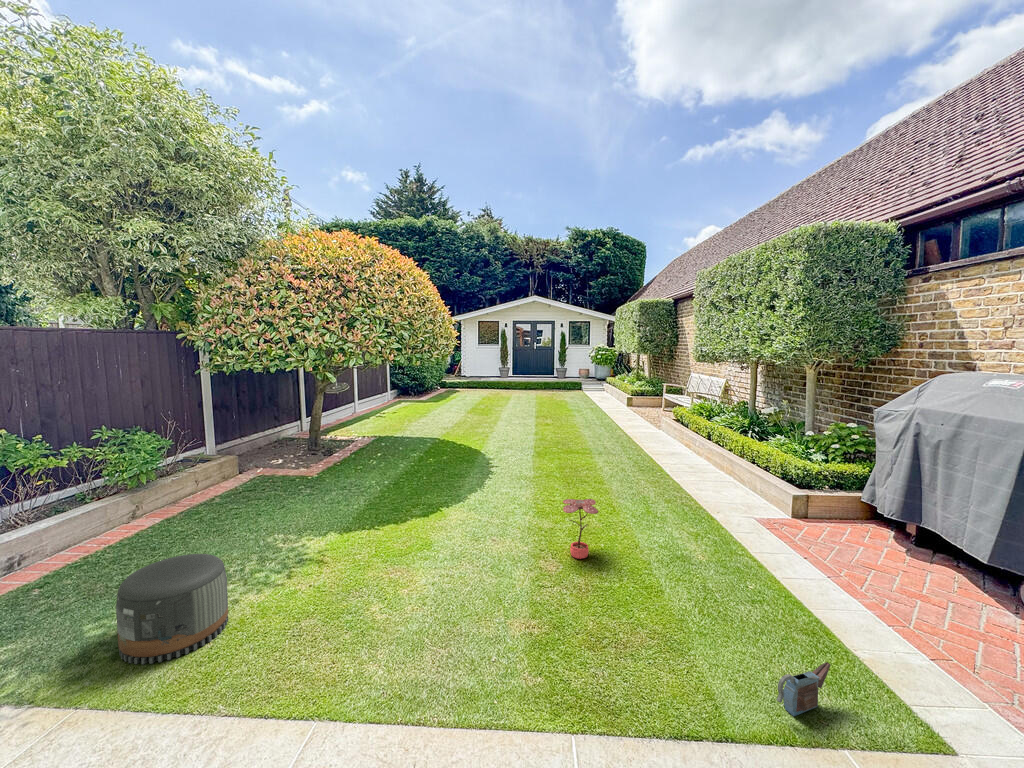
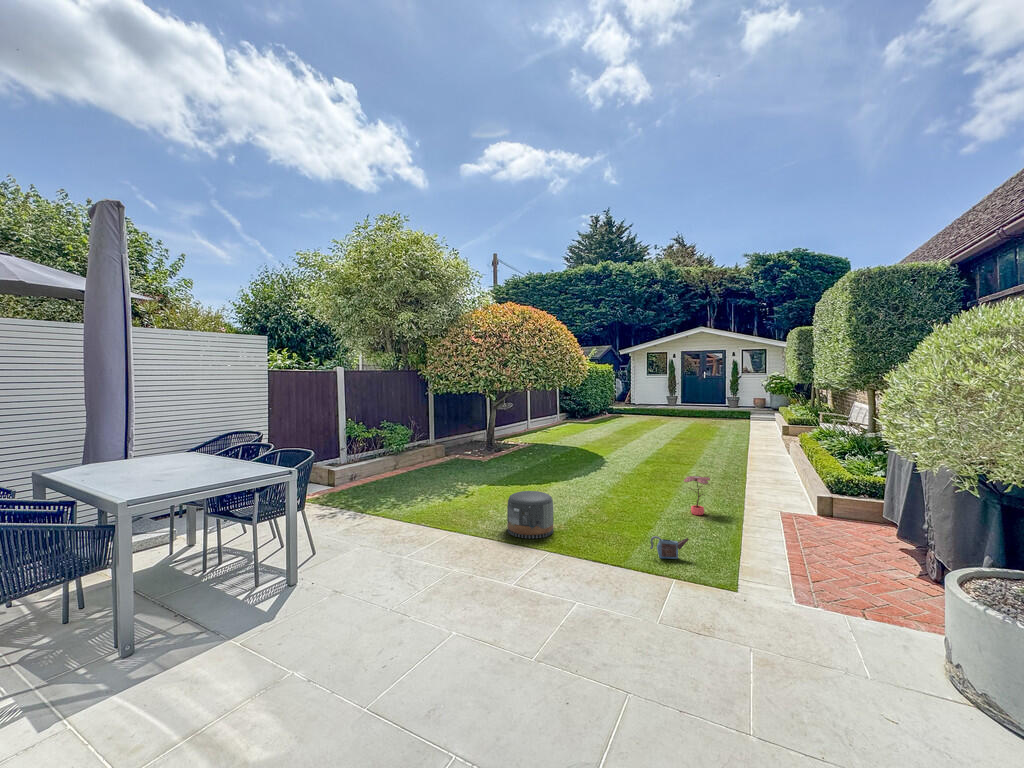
potted plant: present [563,499,598,559] -> present [684,476,710,515]
pouf: present [116,554,228,664] -> present [507,491,553,539]

